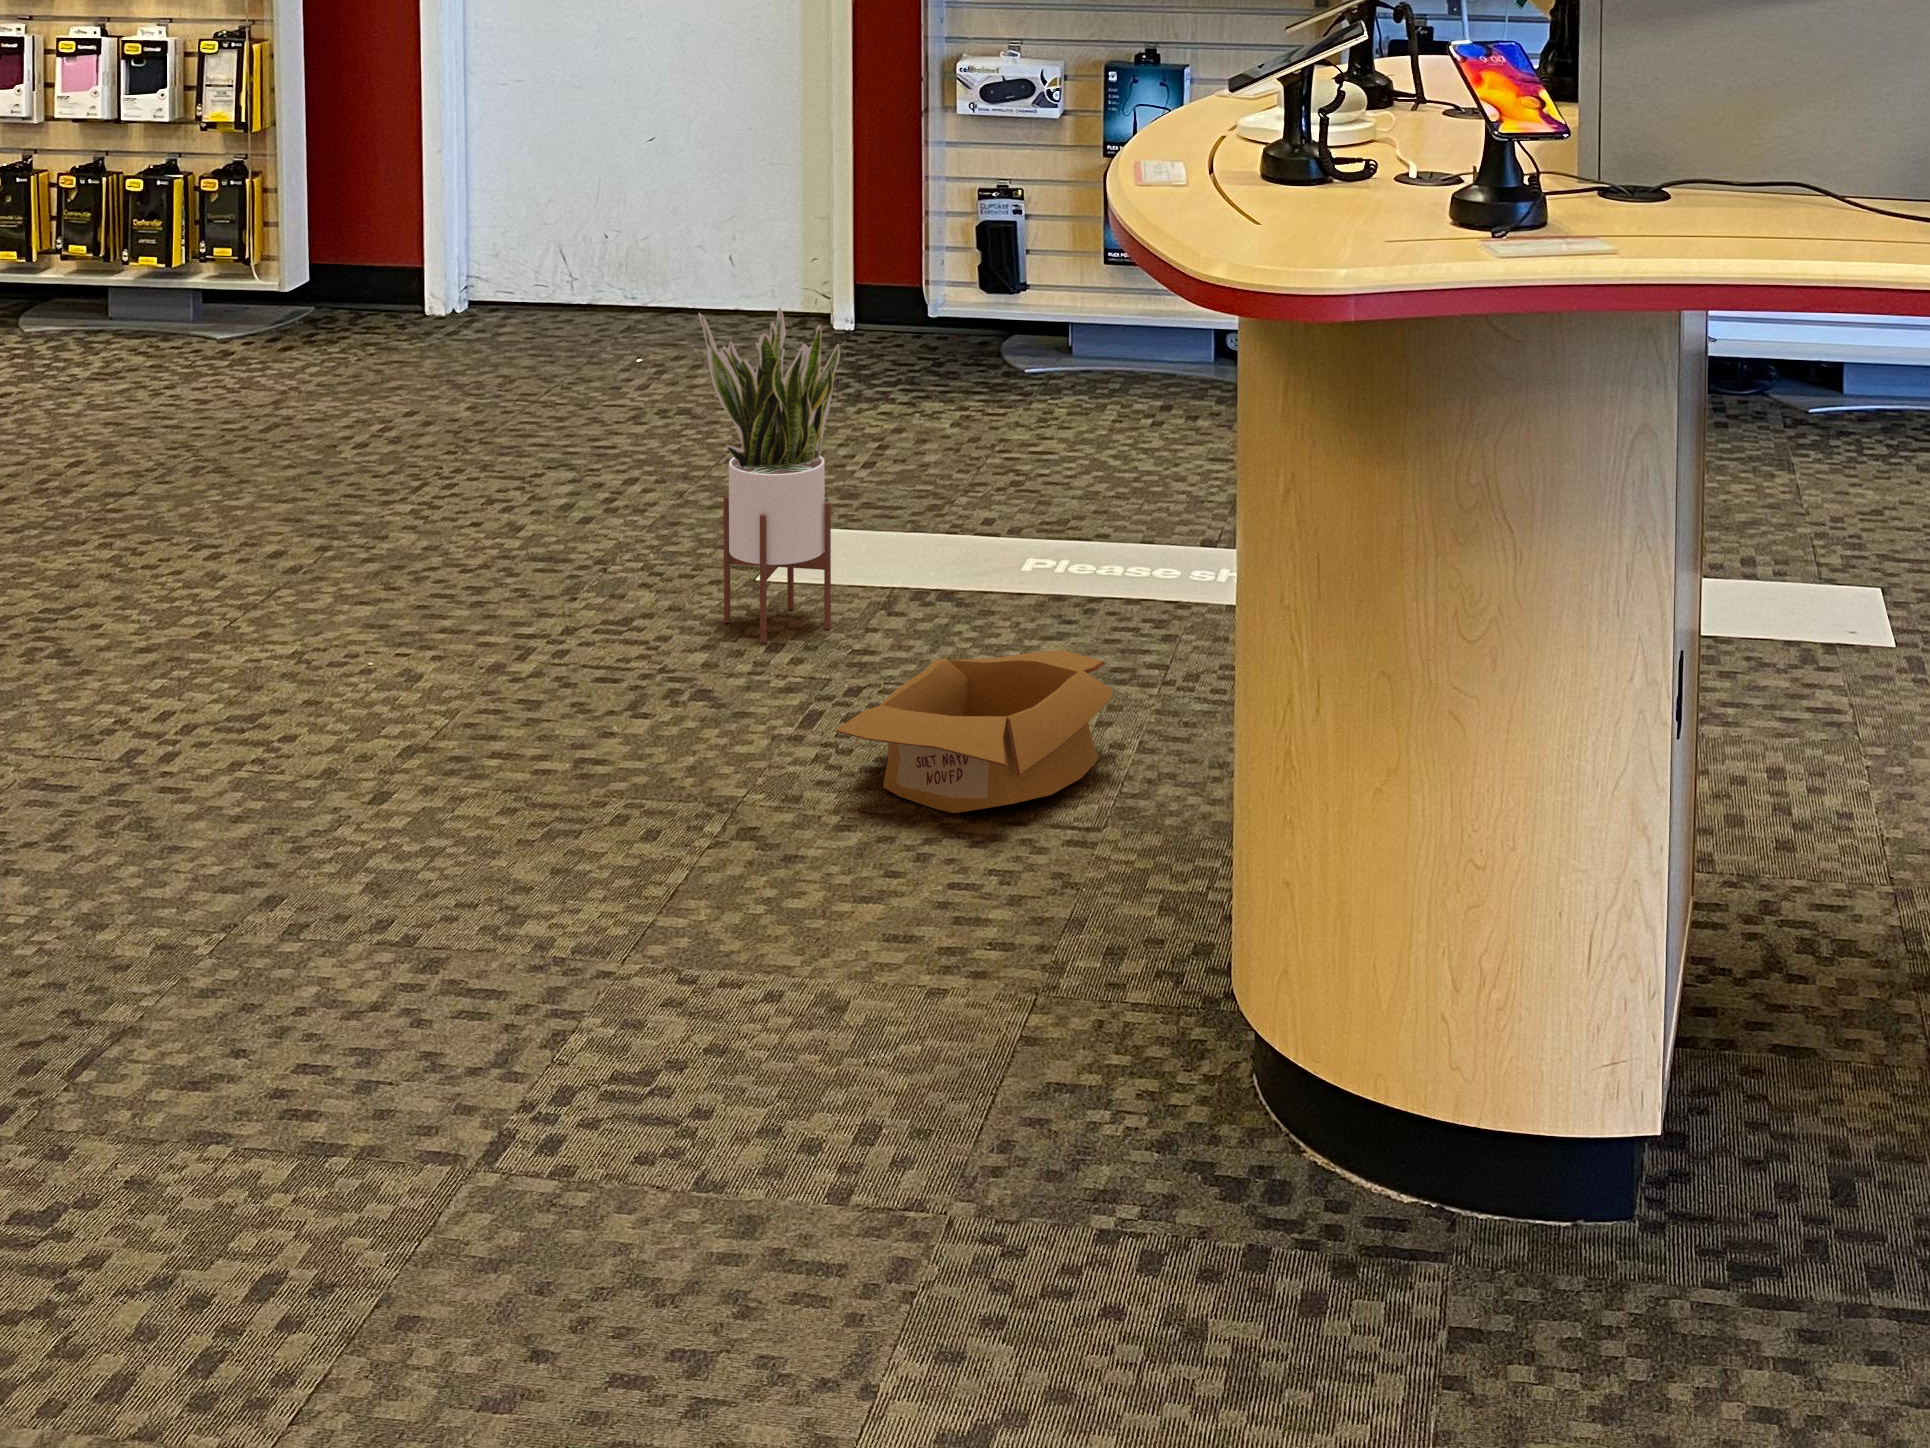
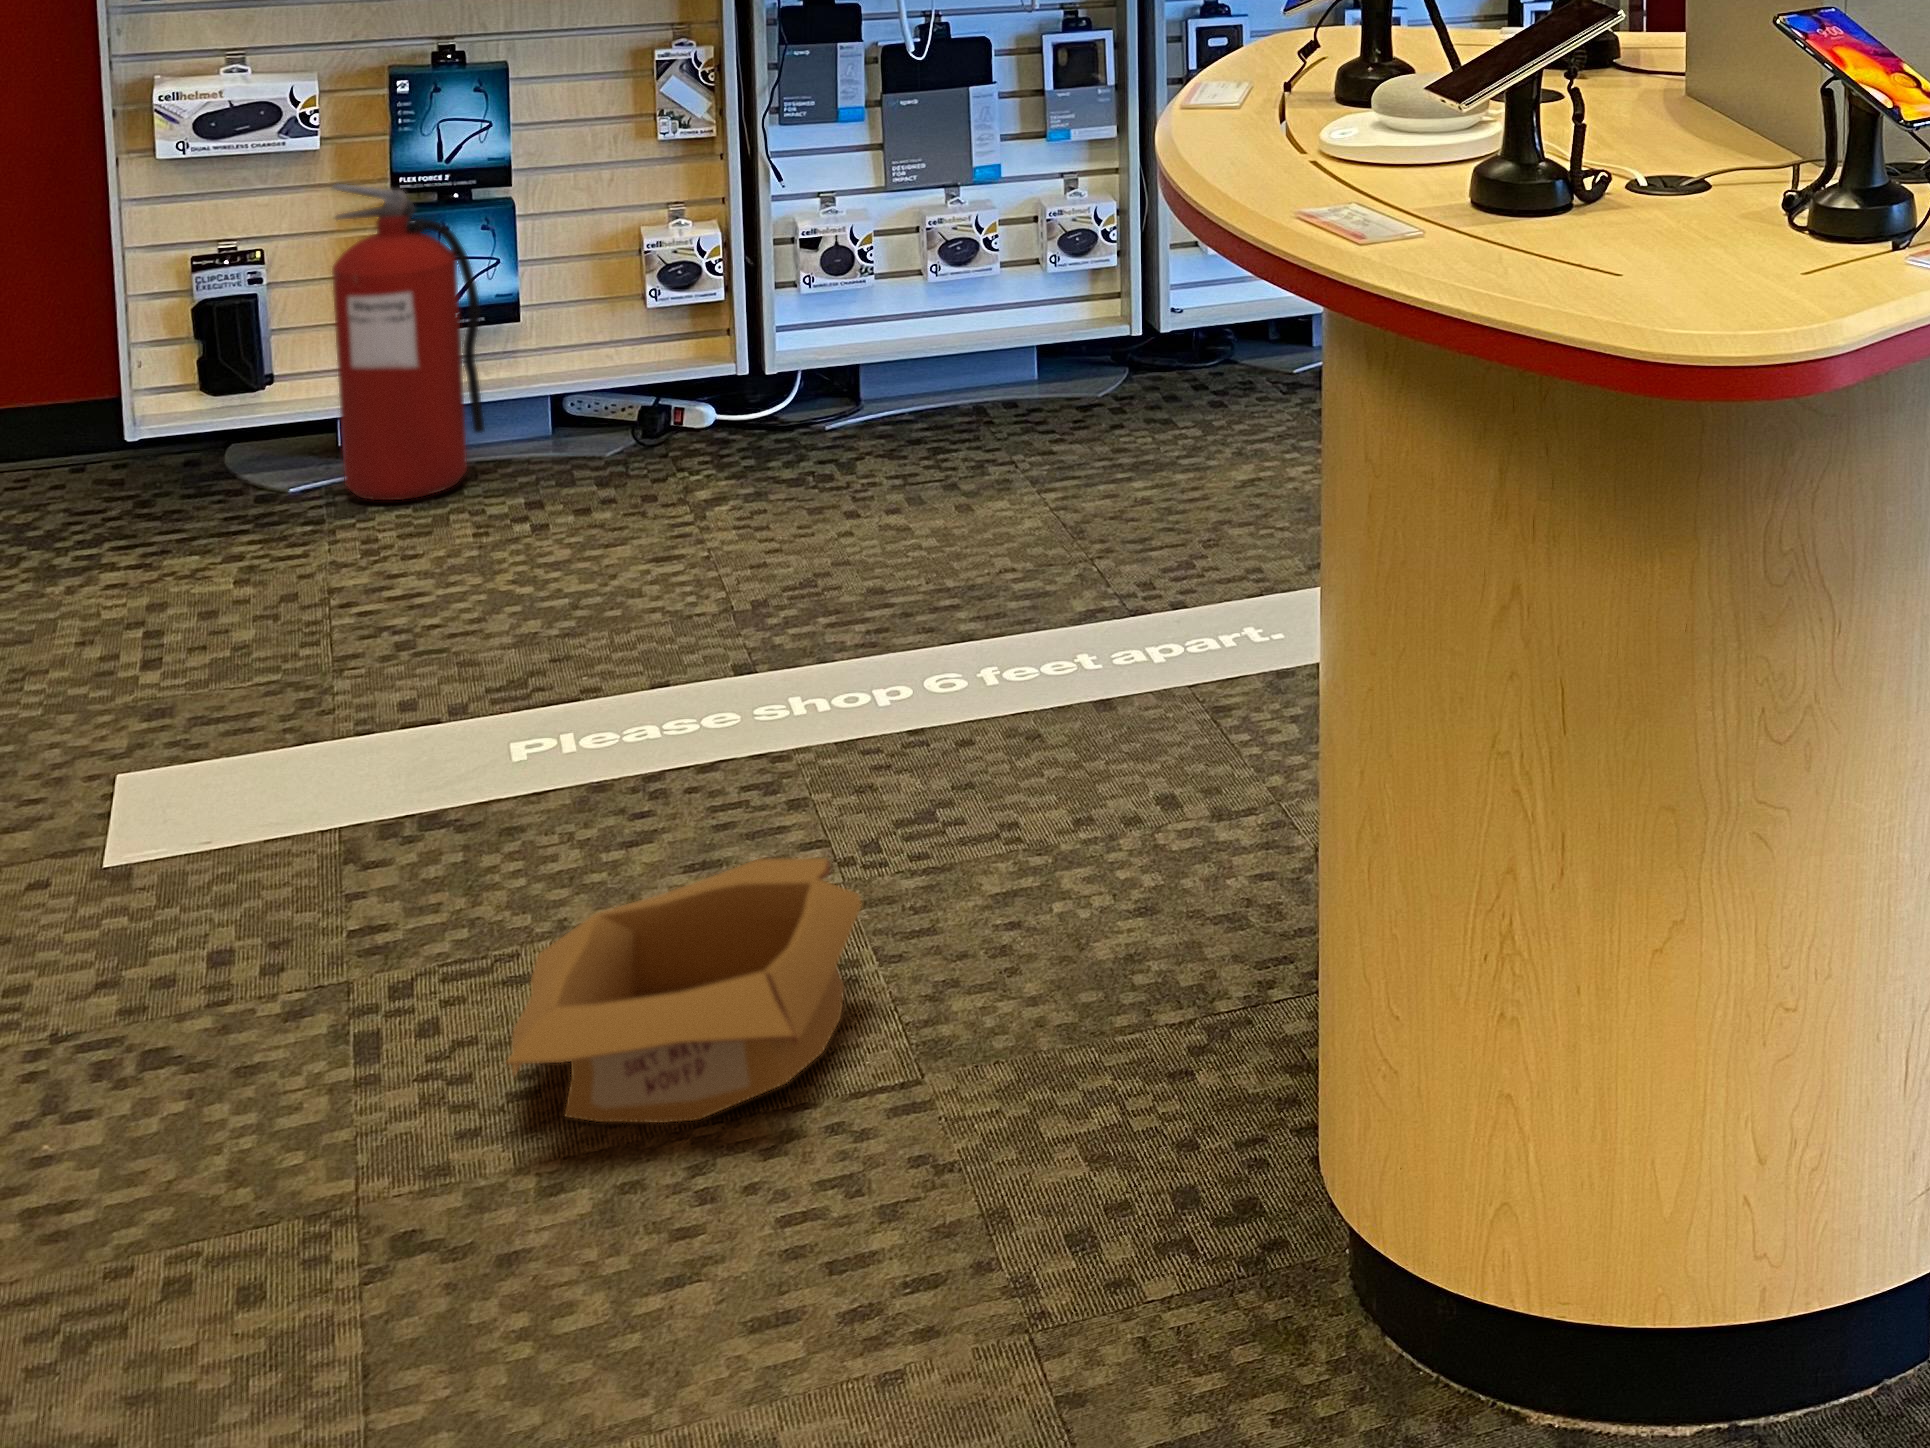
fire extinguisher: none [1047,147,1141,394] -> present [332,184,484,500]
potted plant: present [698,308,840,643] -> none [45,483,293,964]

